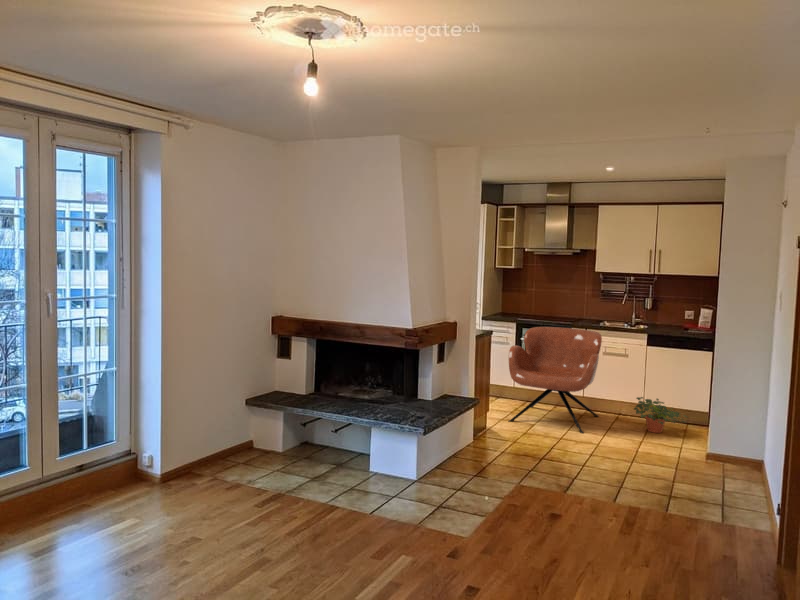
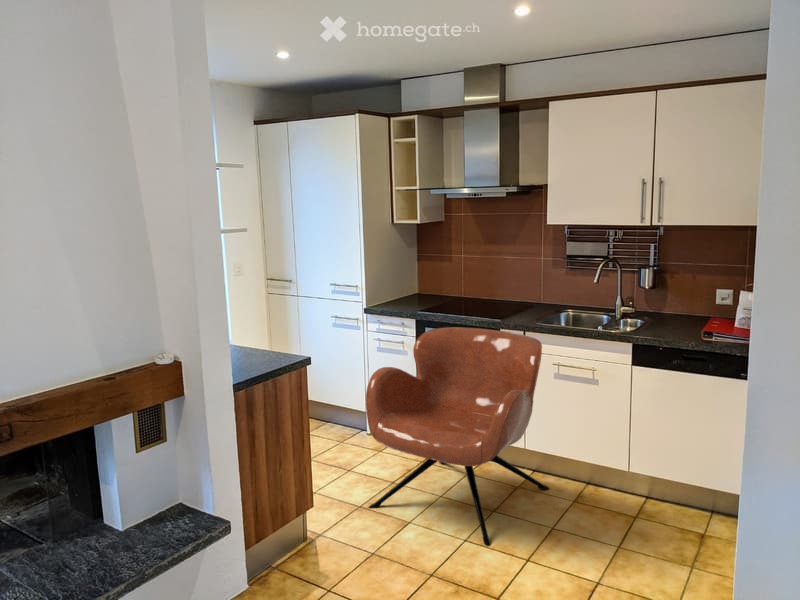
potted plant: present [634,397,688,433] -> none [595,464,705,543]

